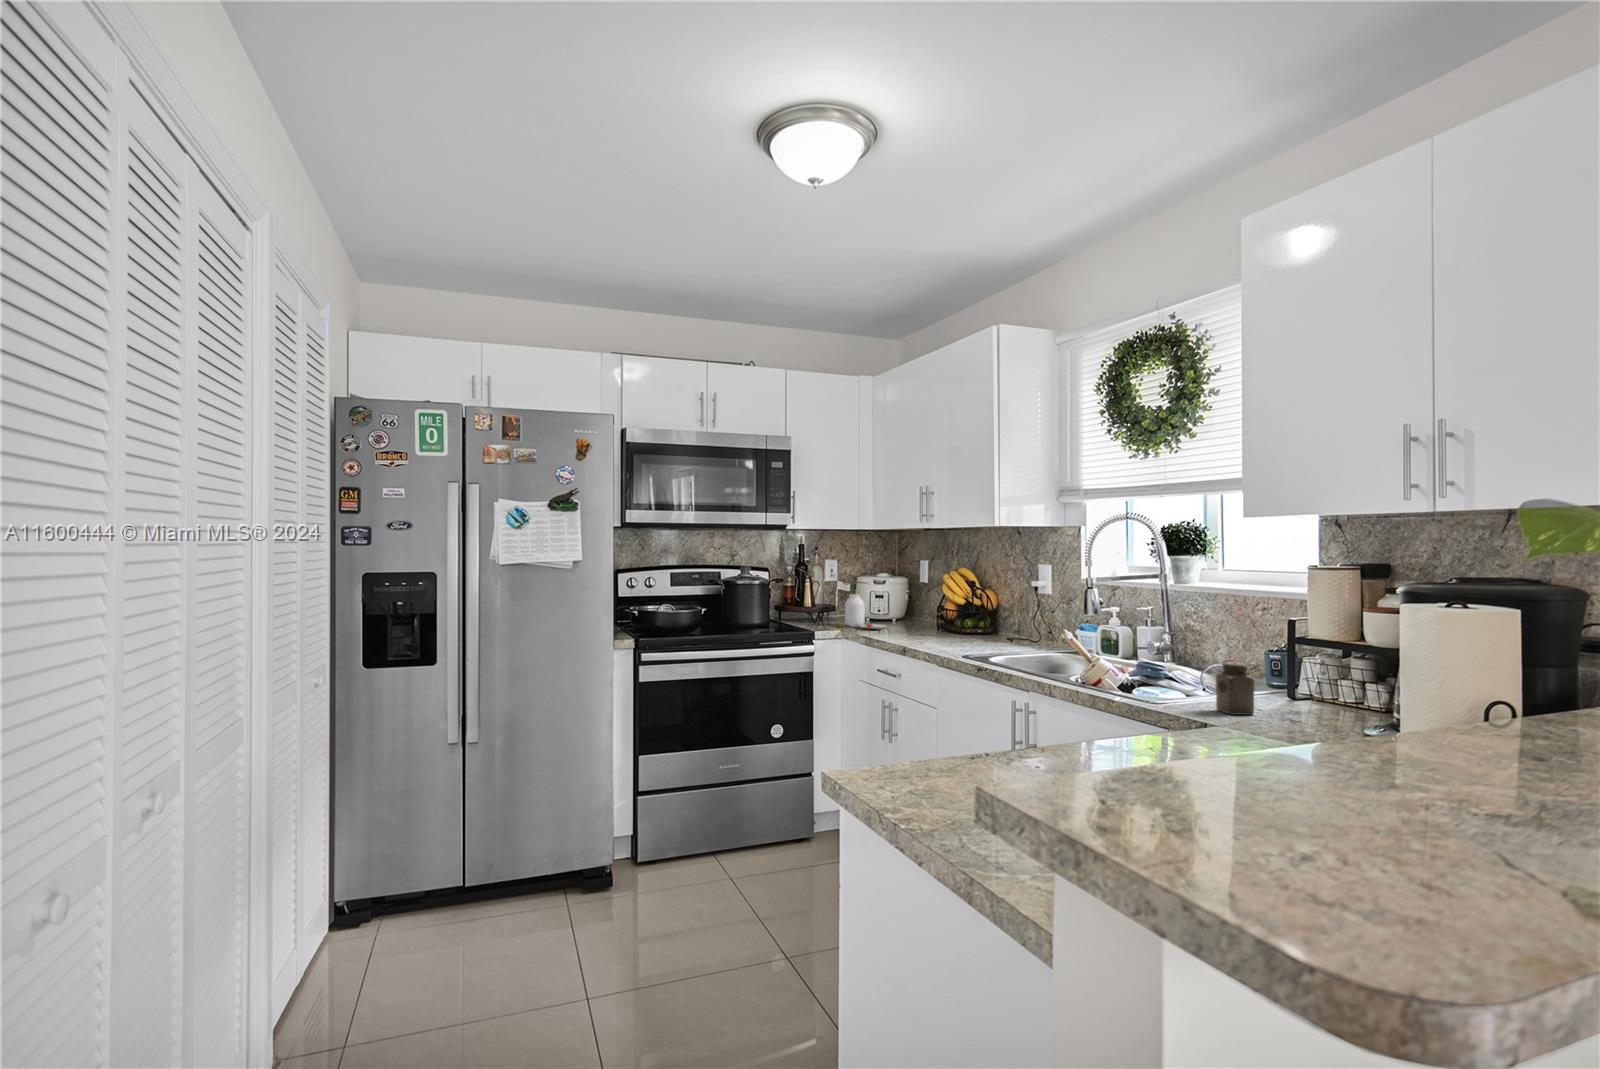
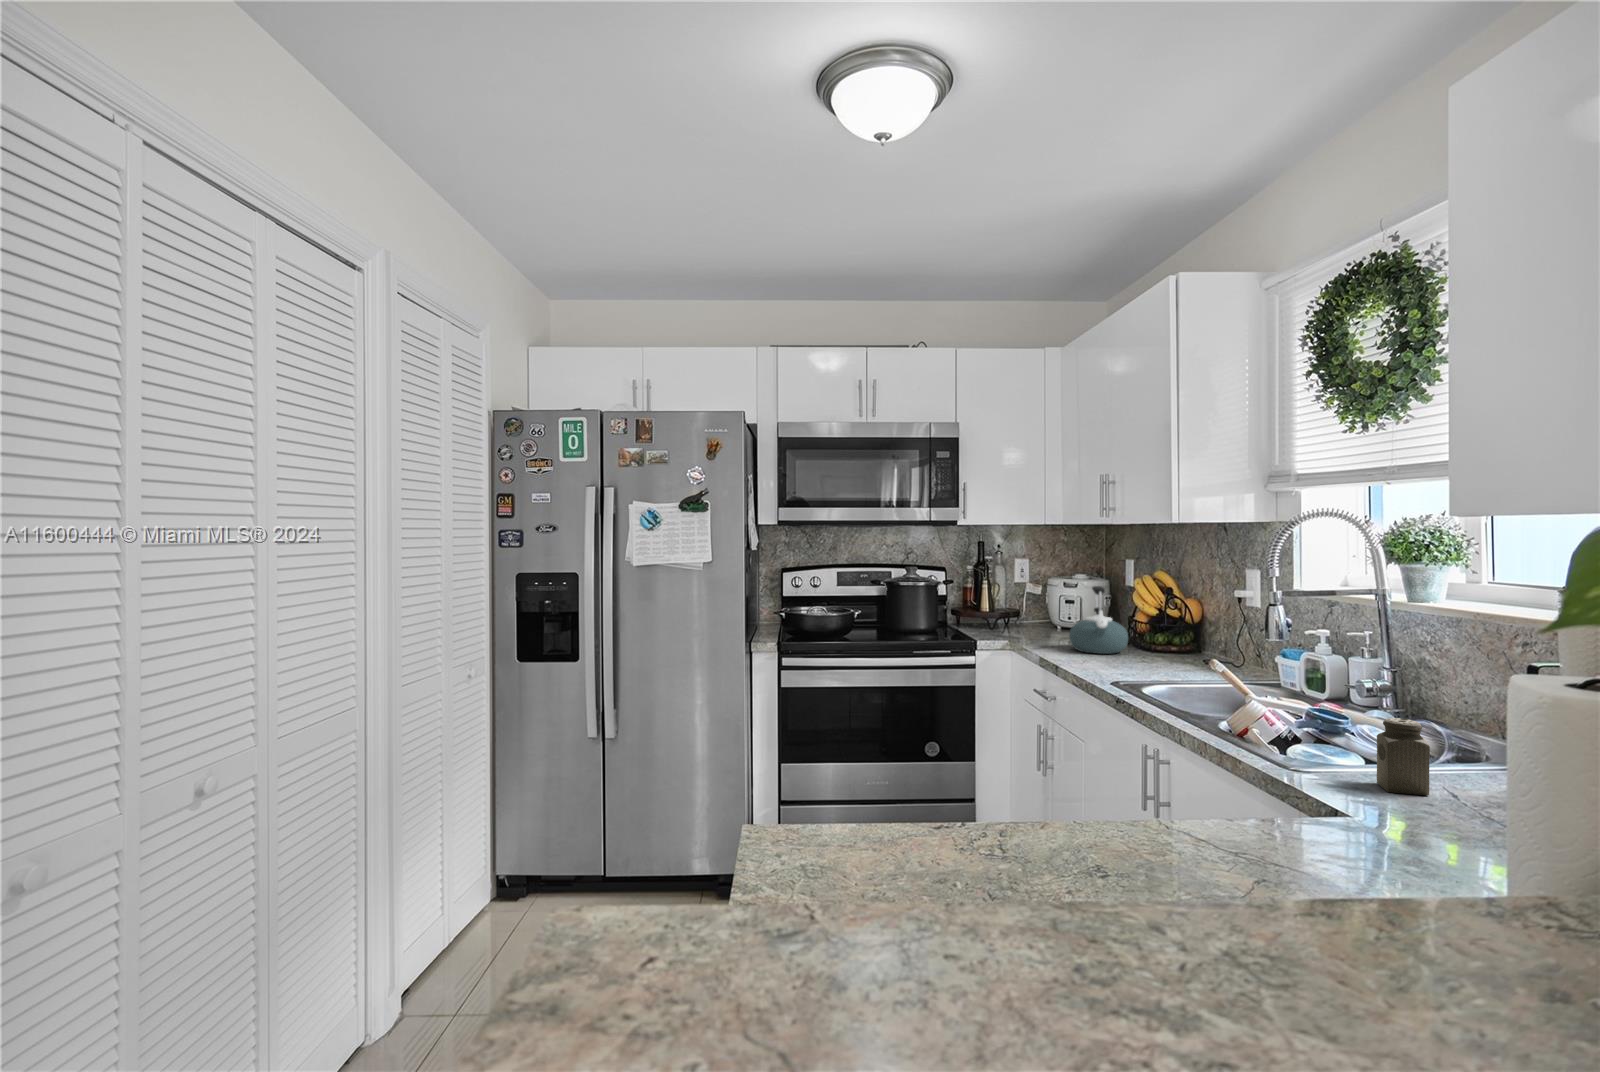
kettle: none [896,581,944,638] -> present [1069,586,1128,654]
jar: present [845,594,886,629] -> none [1009,599,1067,640]

